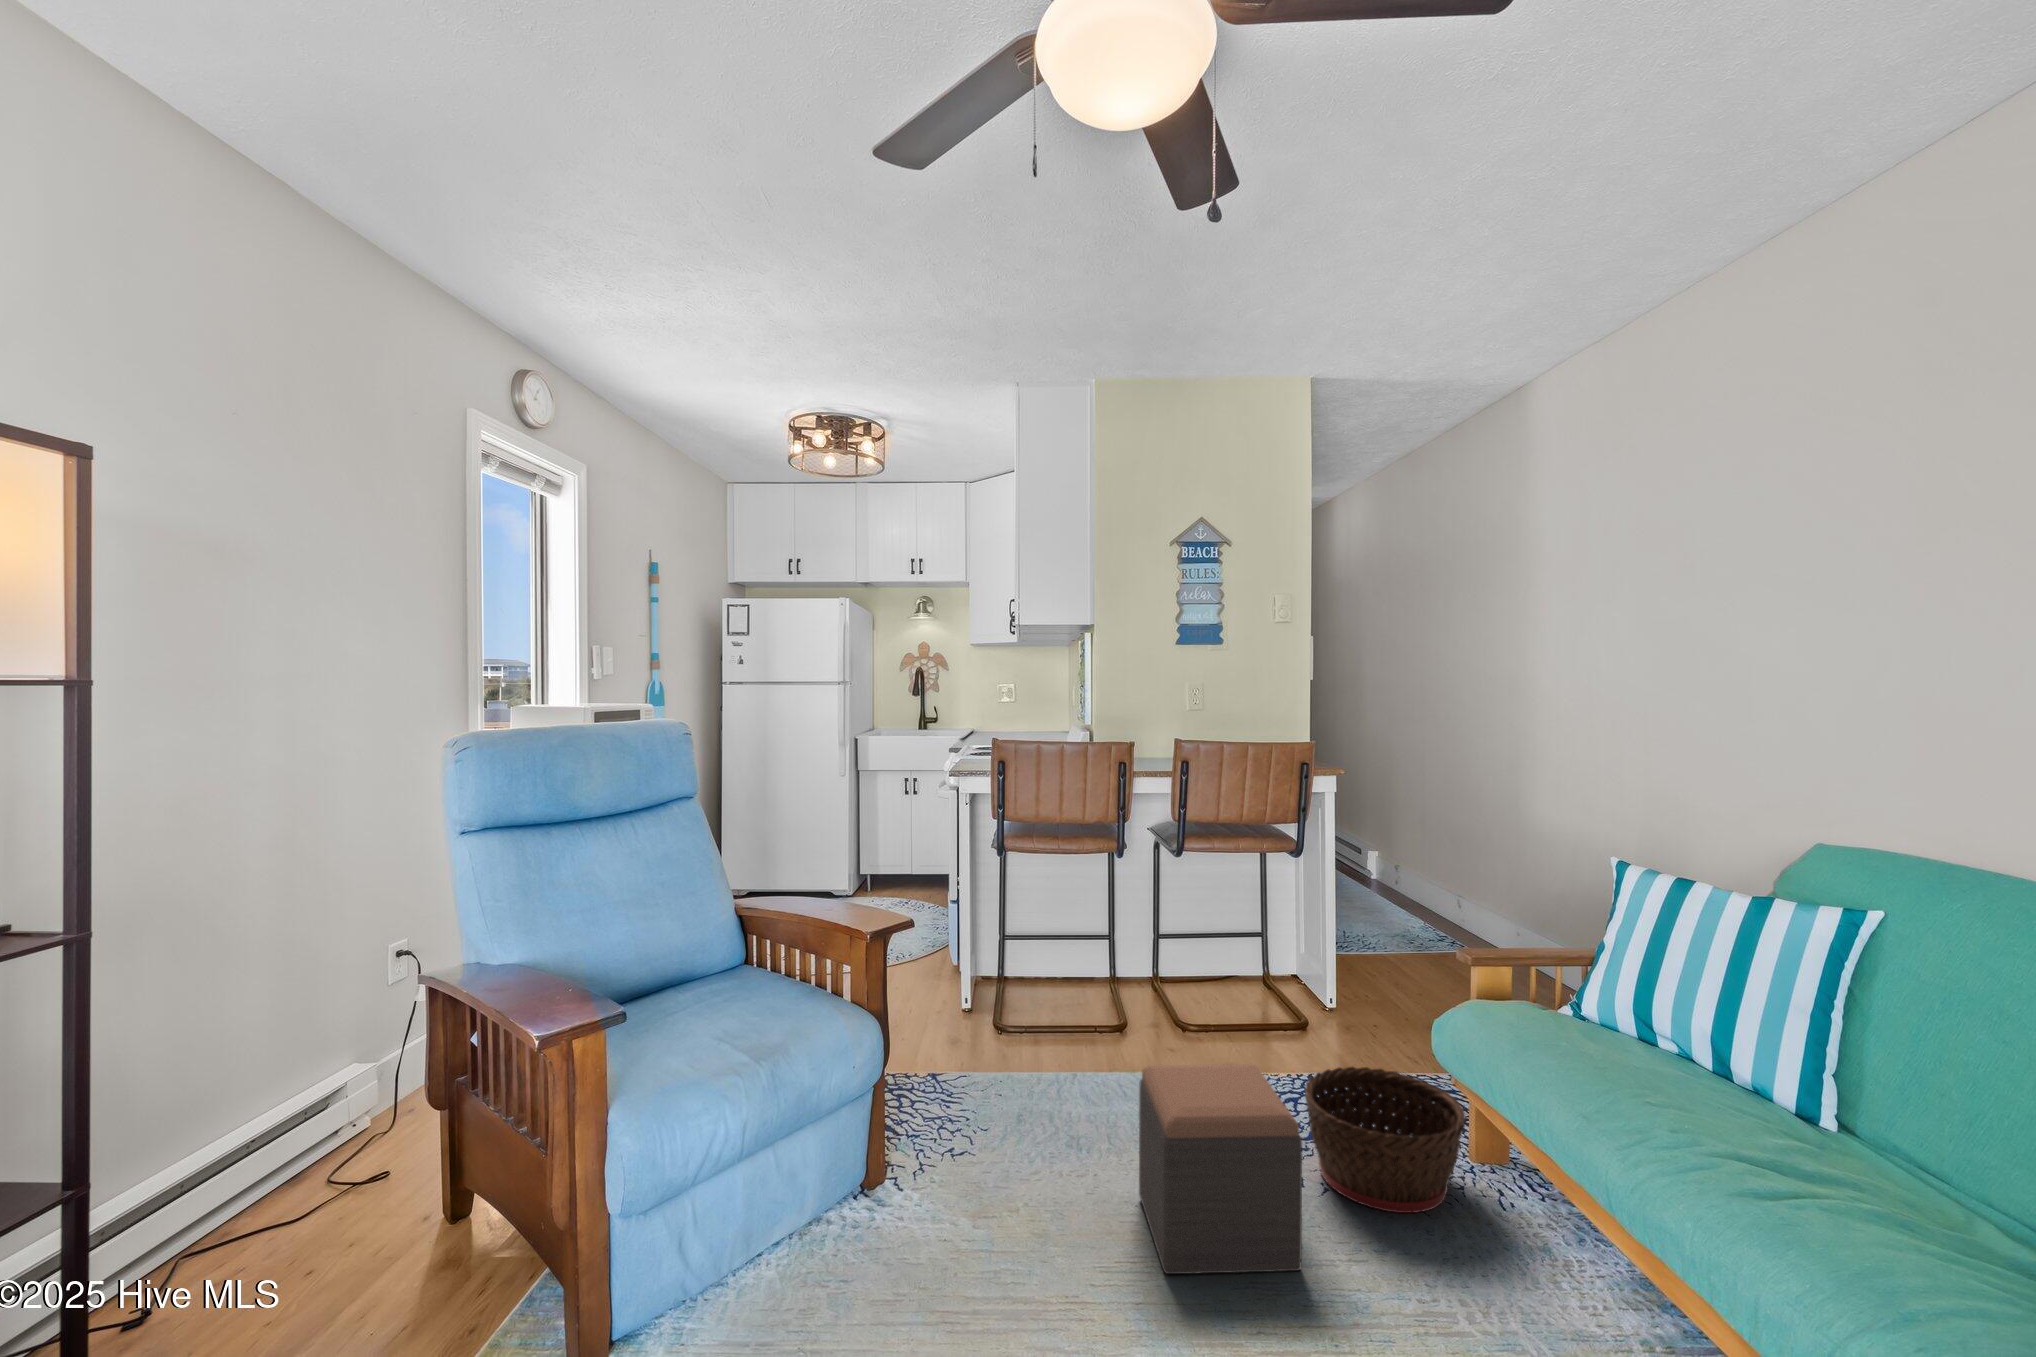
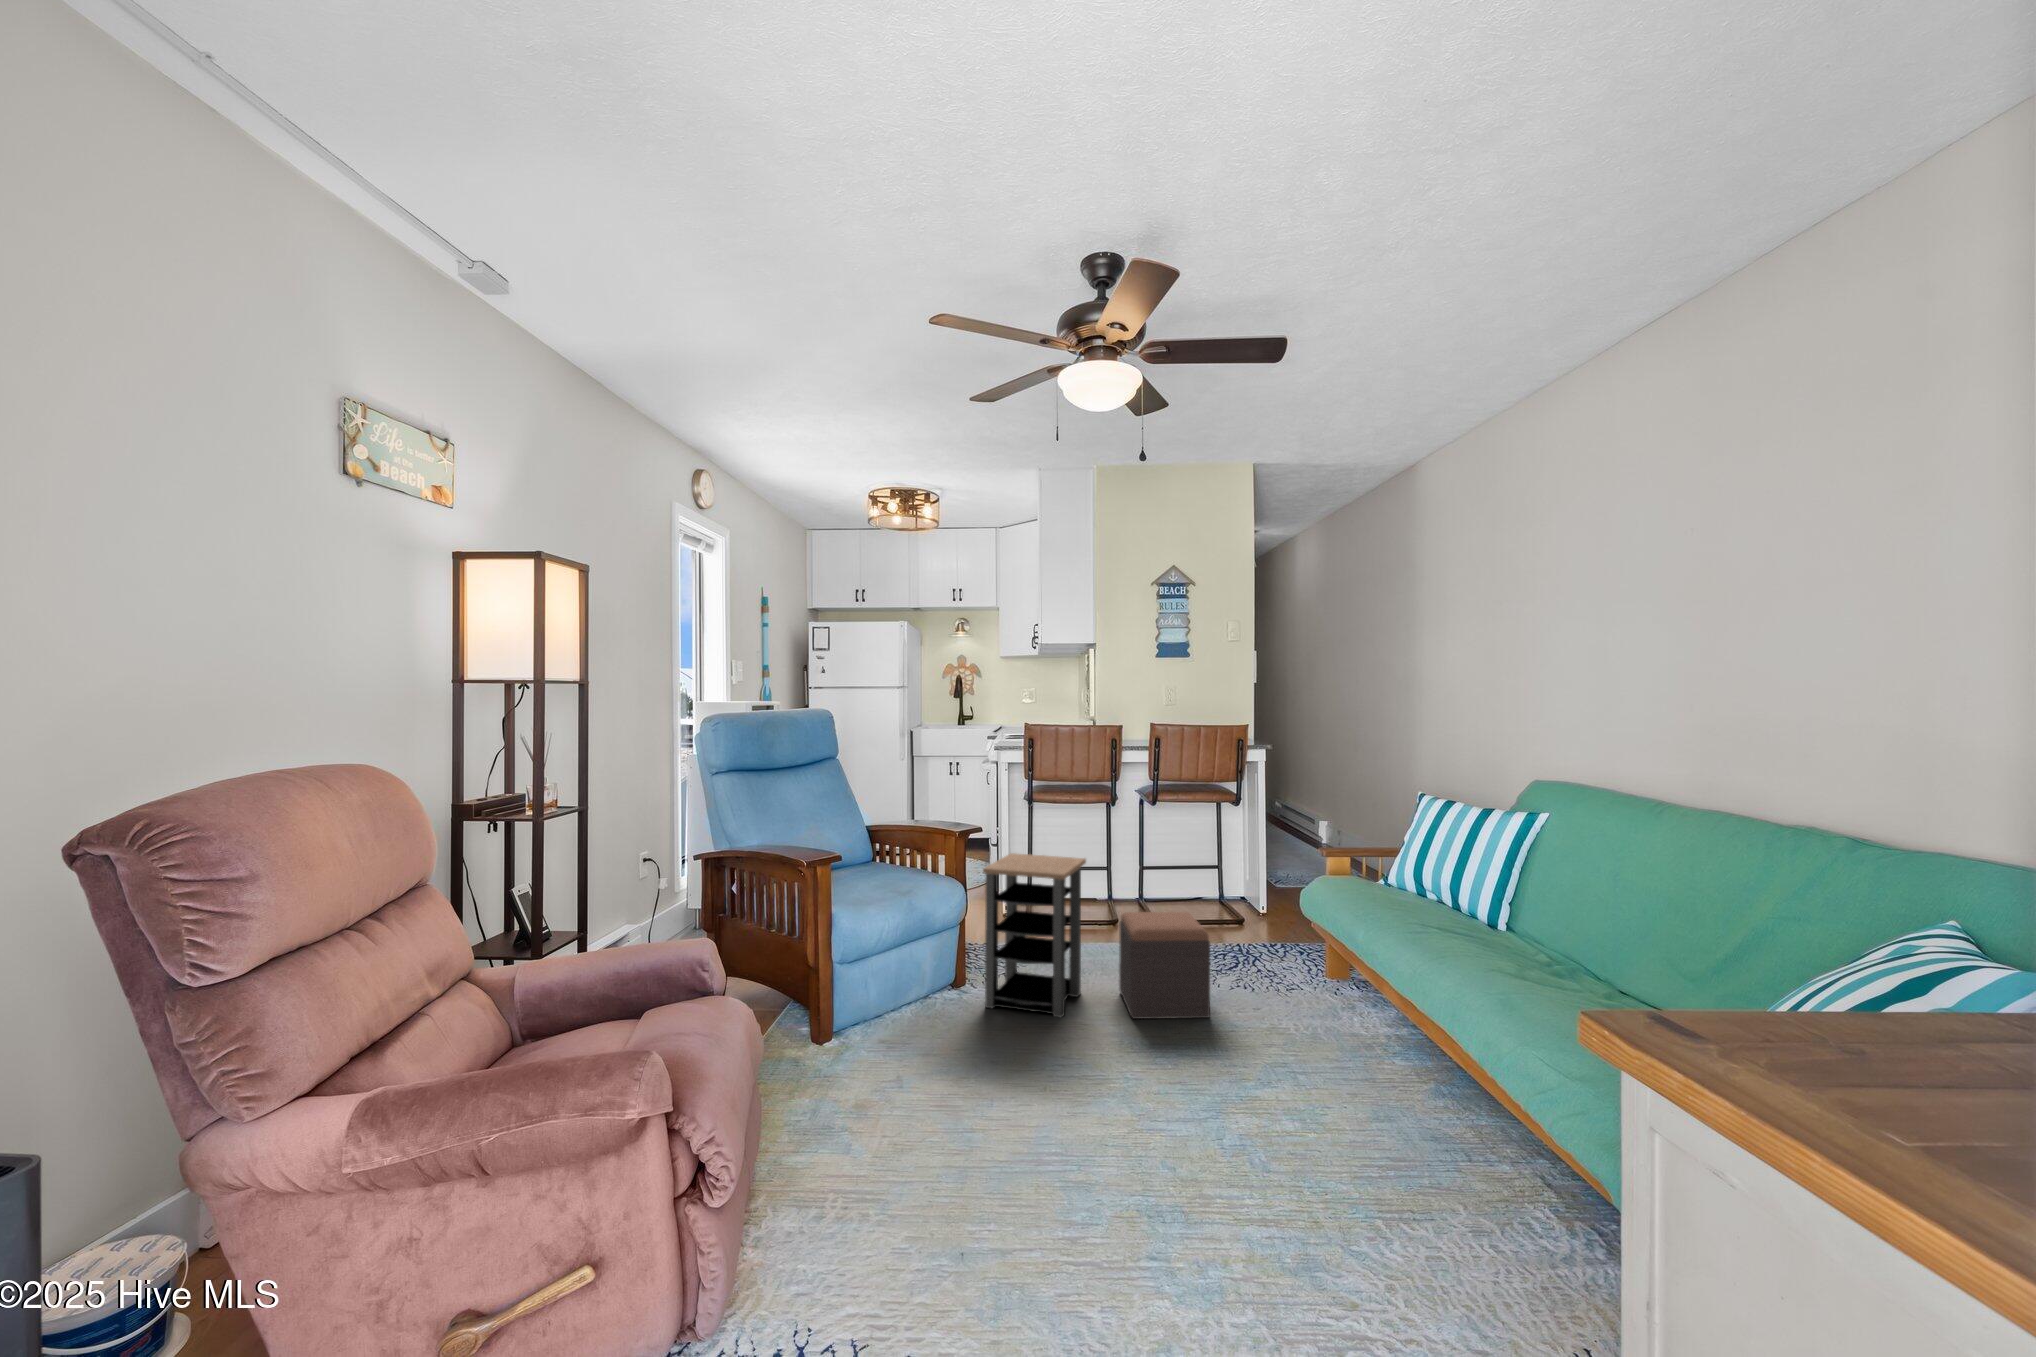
side table: none [907,960,1084,1270] -> present [983,853,1086,1017]
basket: present [1305,1067,1466,1213] -> none [1222,924,1317,998]

